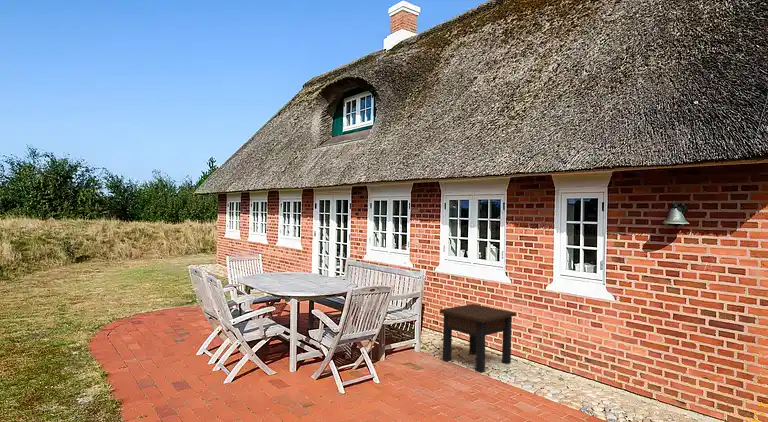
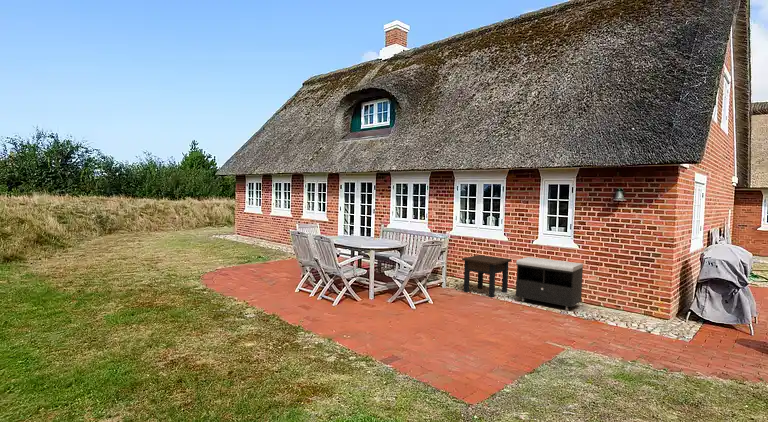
storage bench: none [514,311,622,404] -> present [516,257,583,310]

